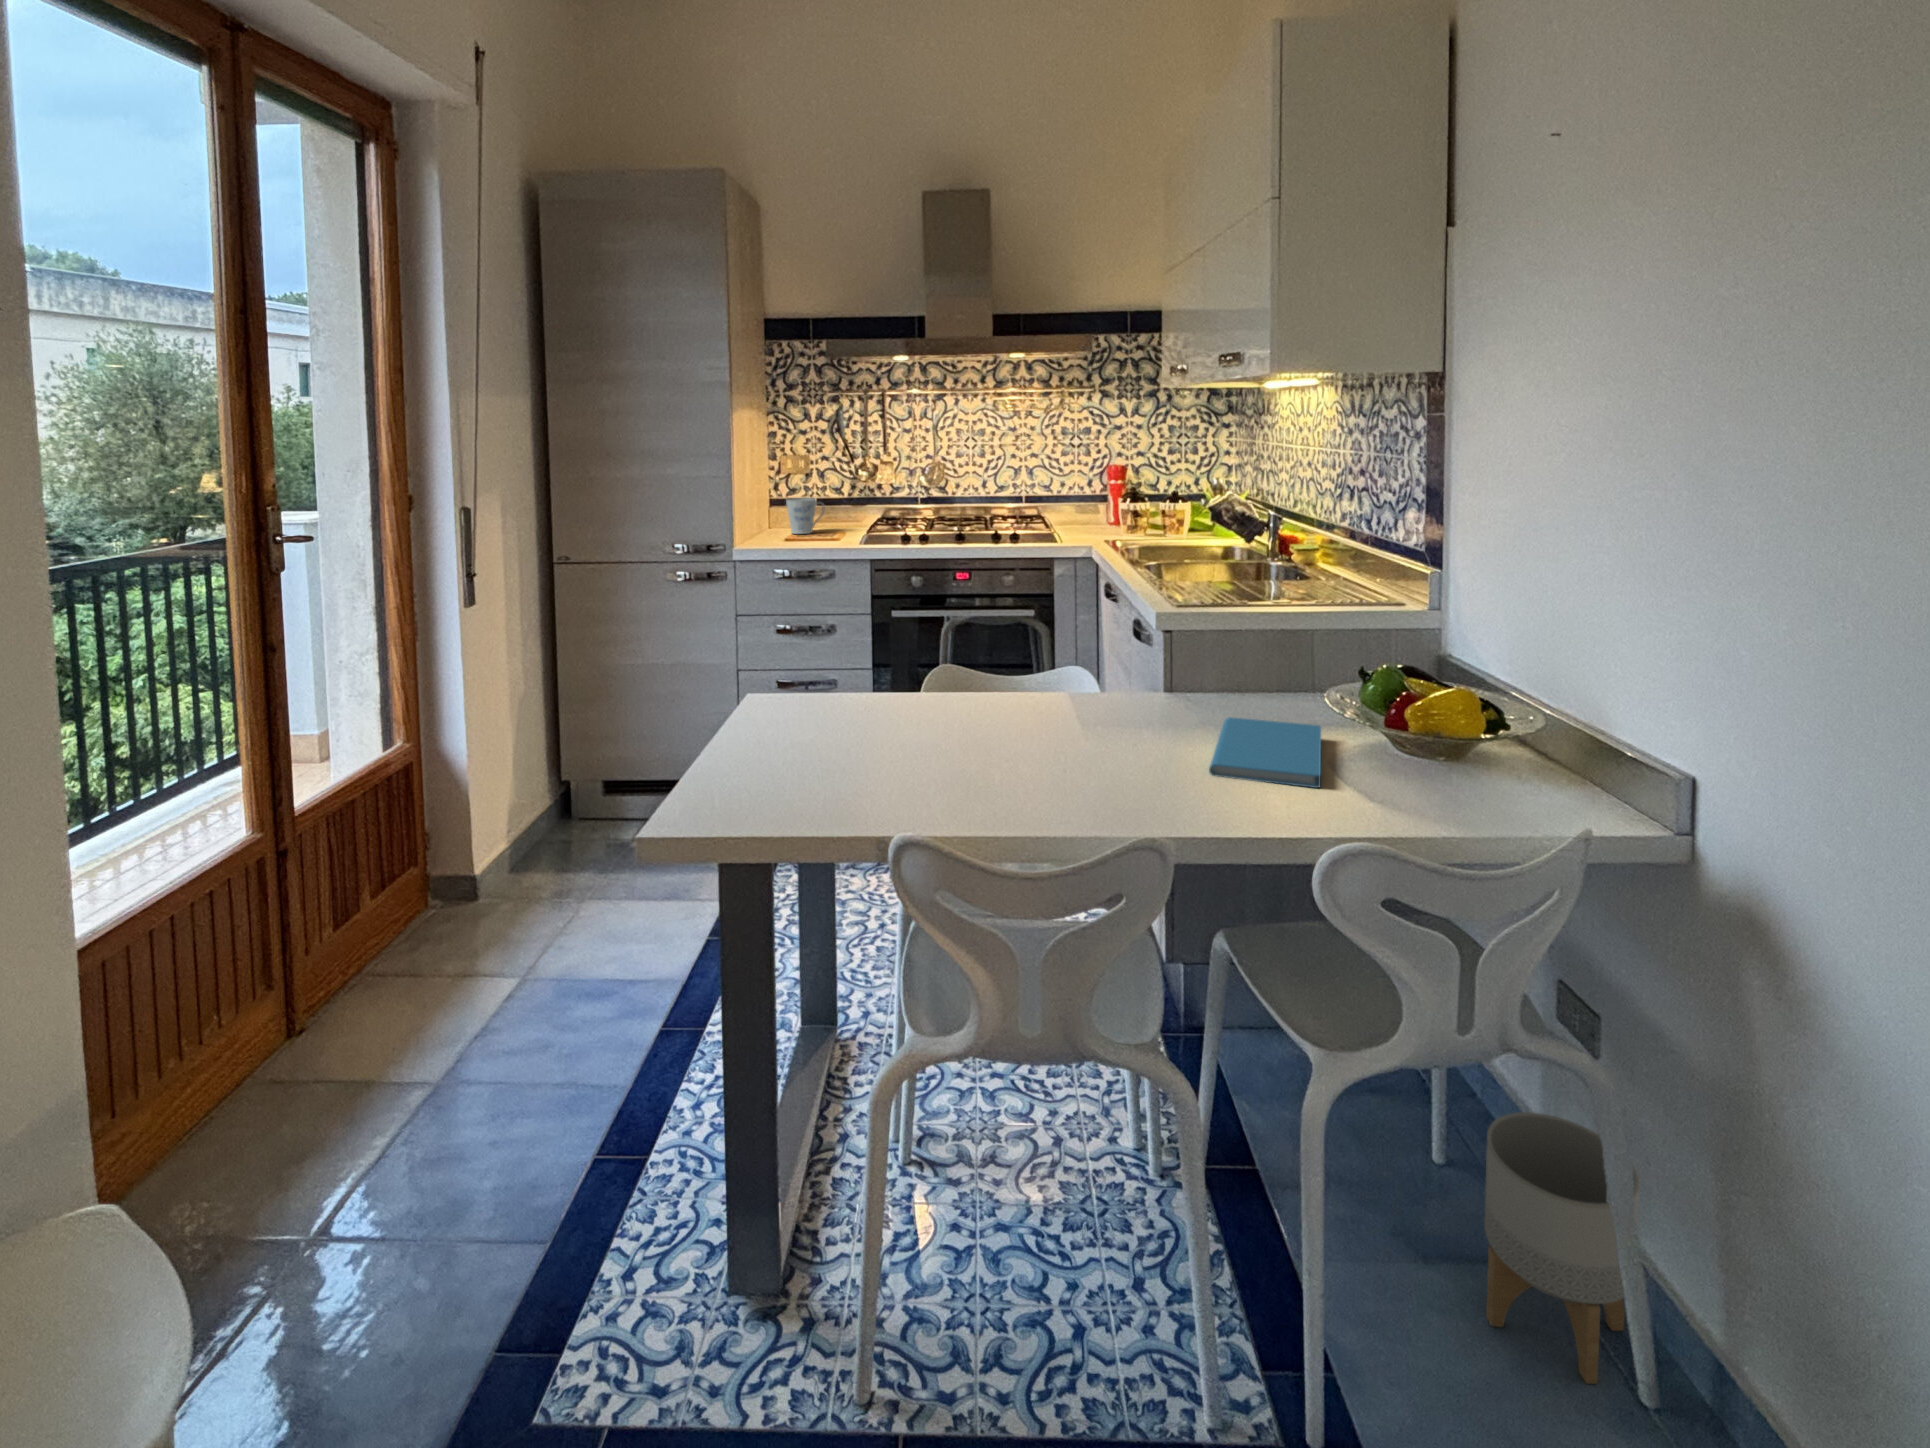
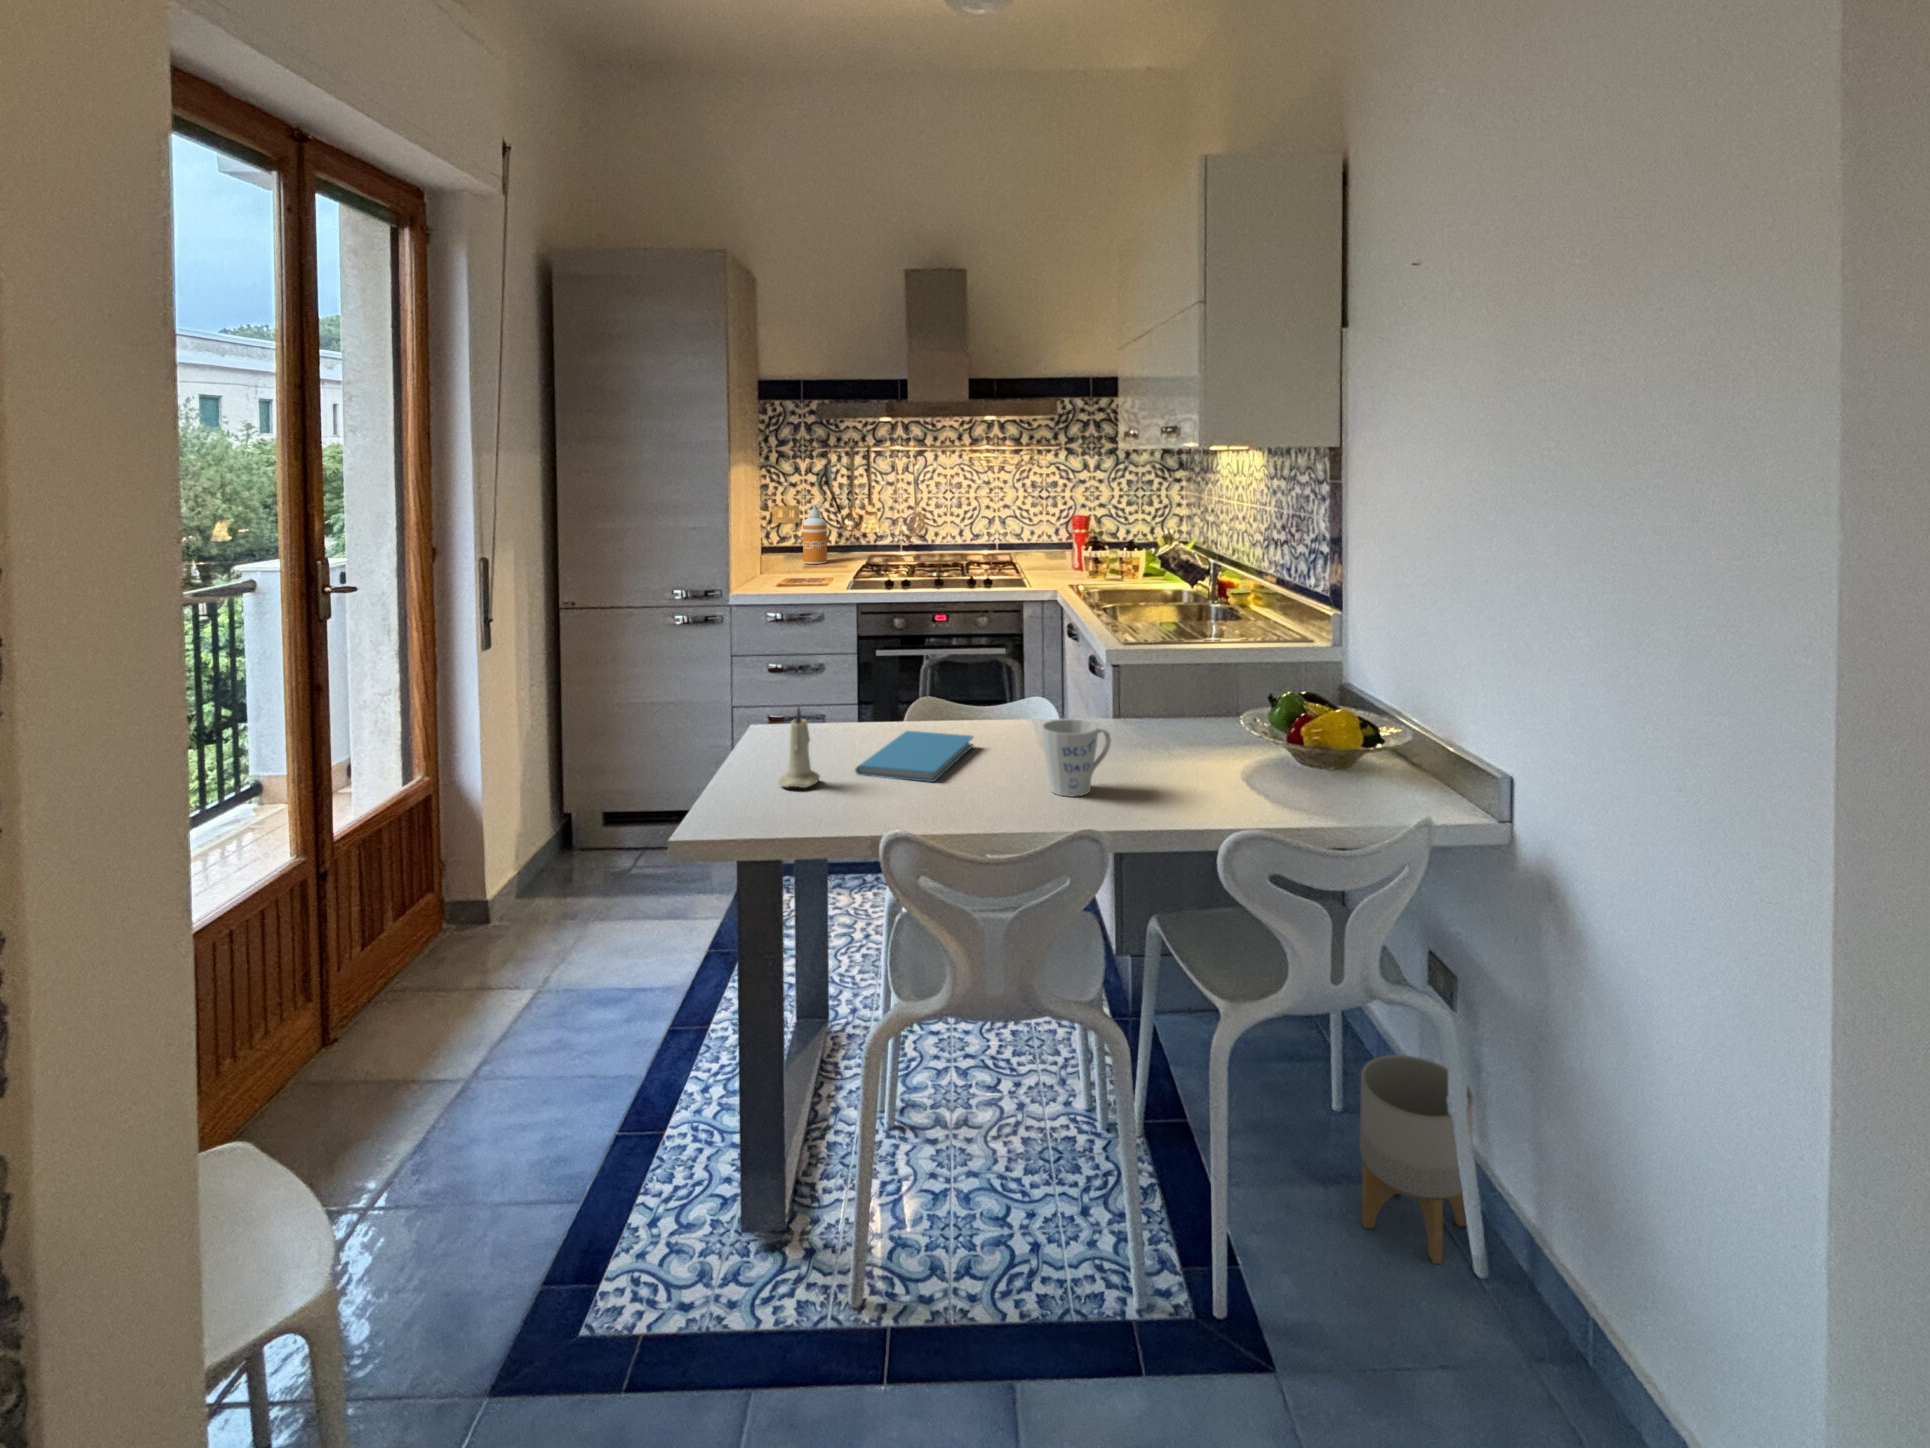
soap dispenser: none [816,453,842,517] -> present [803,504,827,564]
mug: present [786,498,825,534] -> present [1042,719,1111,797]
candle: none [768,673,819,773] -> present [778,706,820,788]
book: present [1209,717,1321,788] -> present [855,731,973,782]

